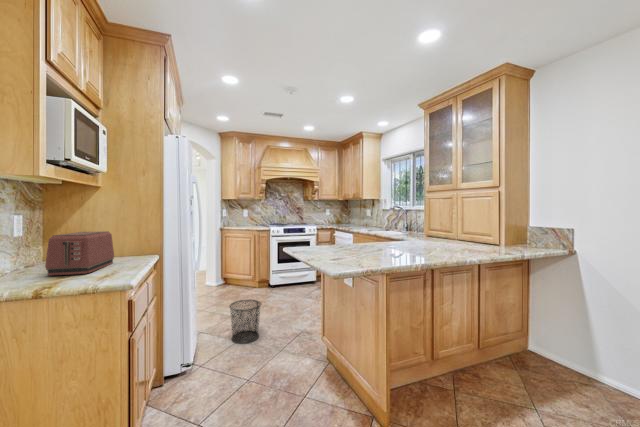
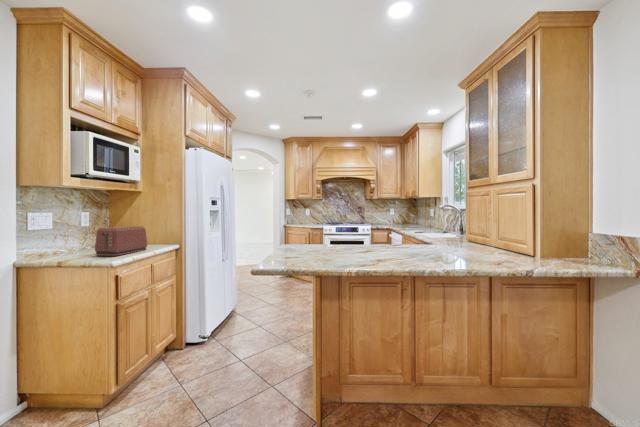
trash can: present [230,300,261,343] -> none [253,291,281,329]

